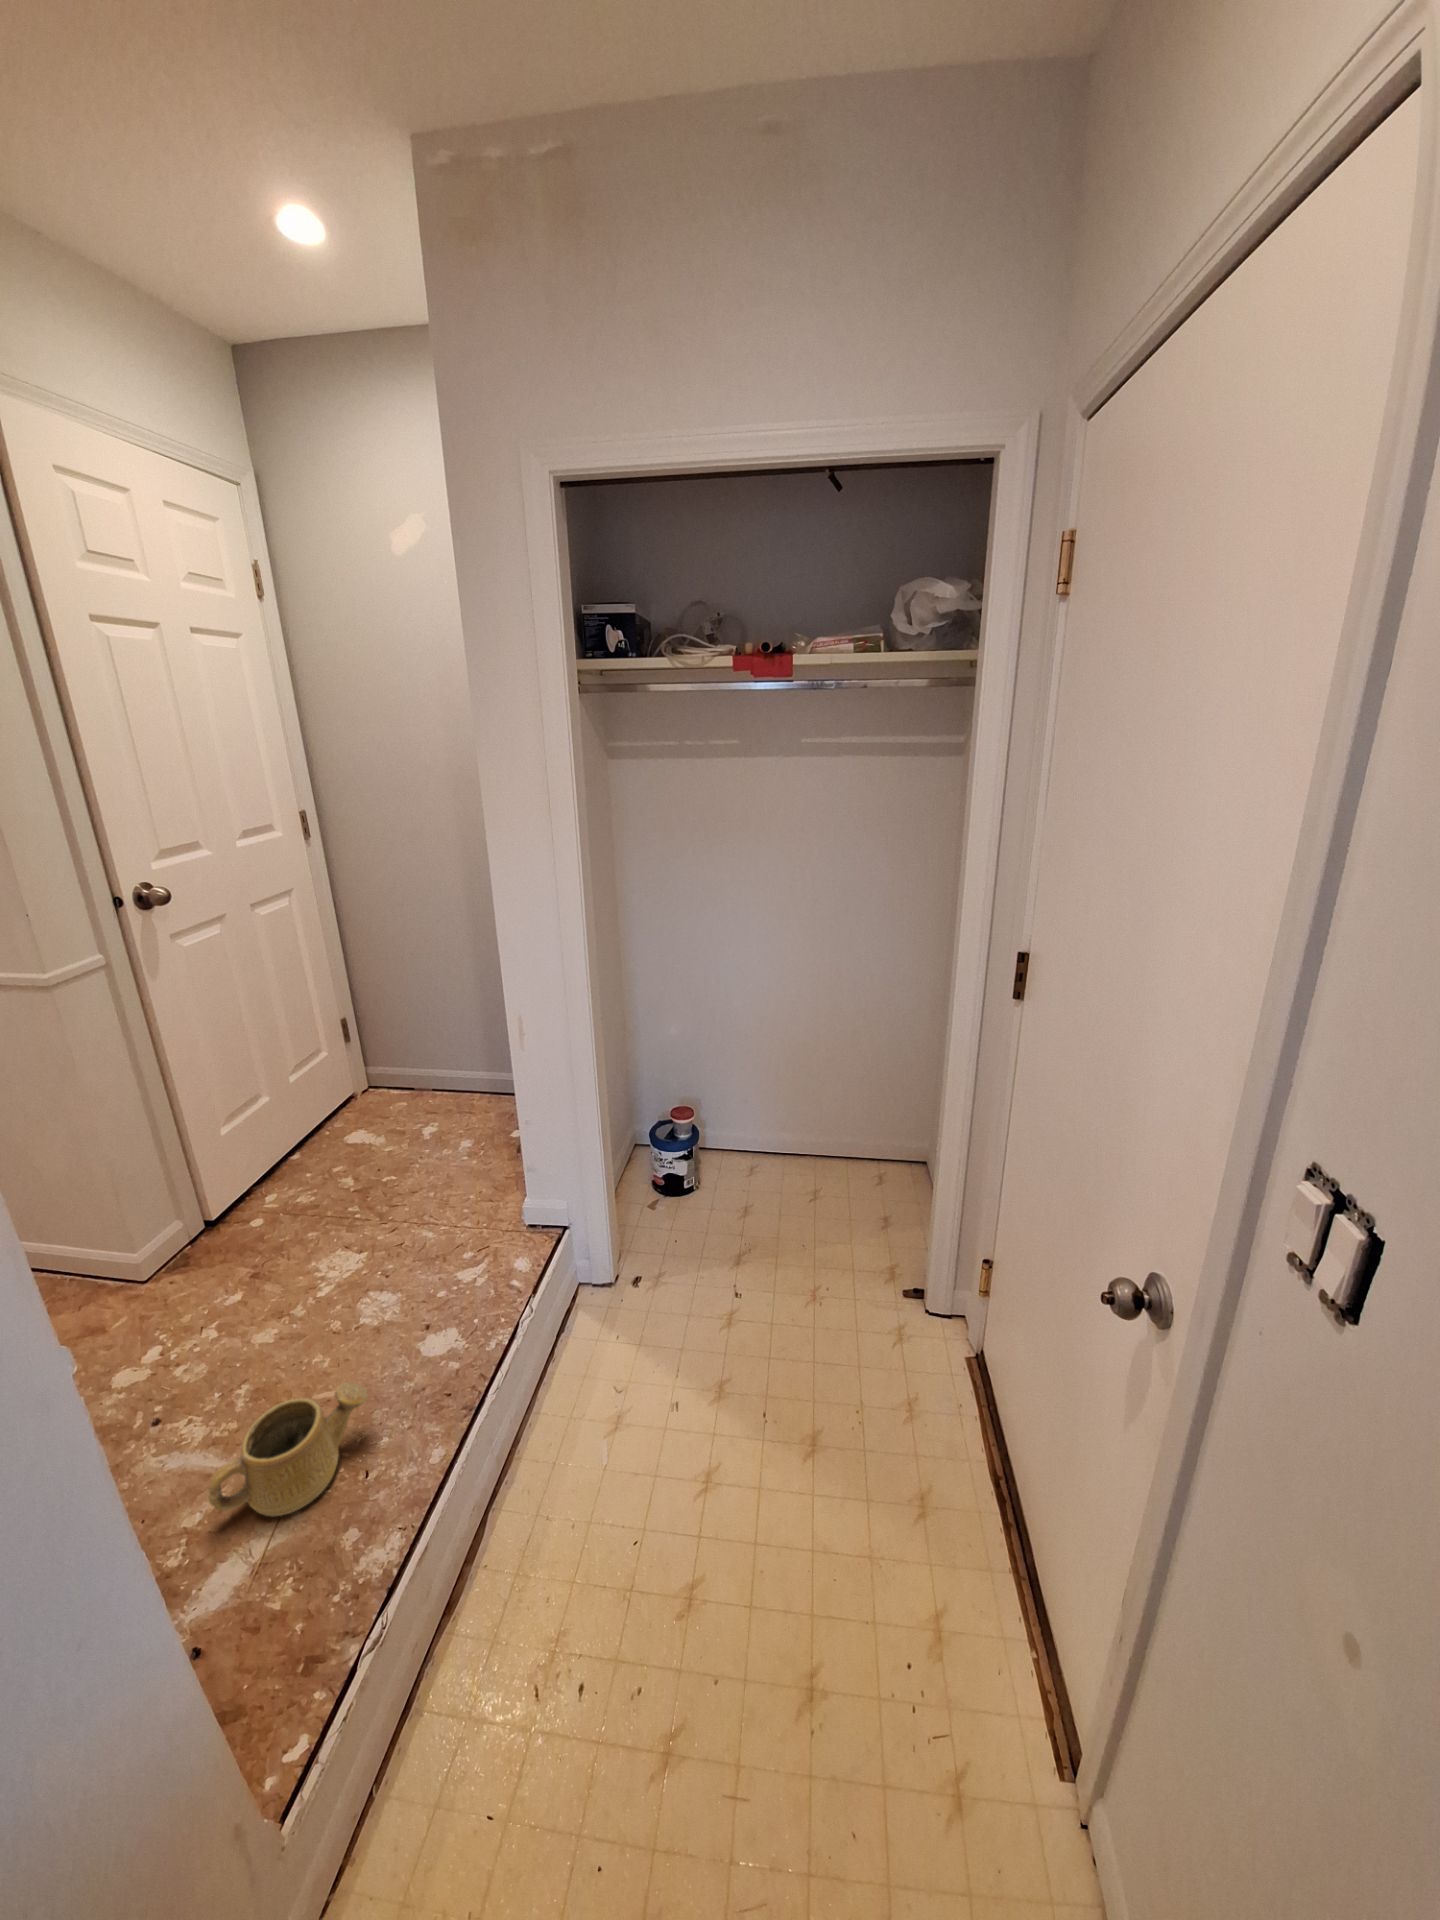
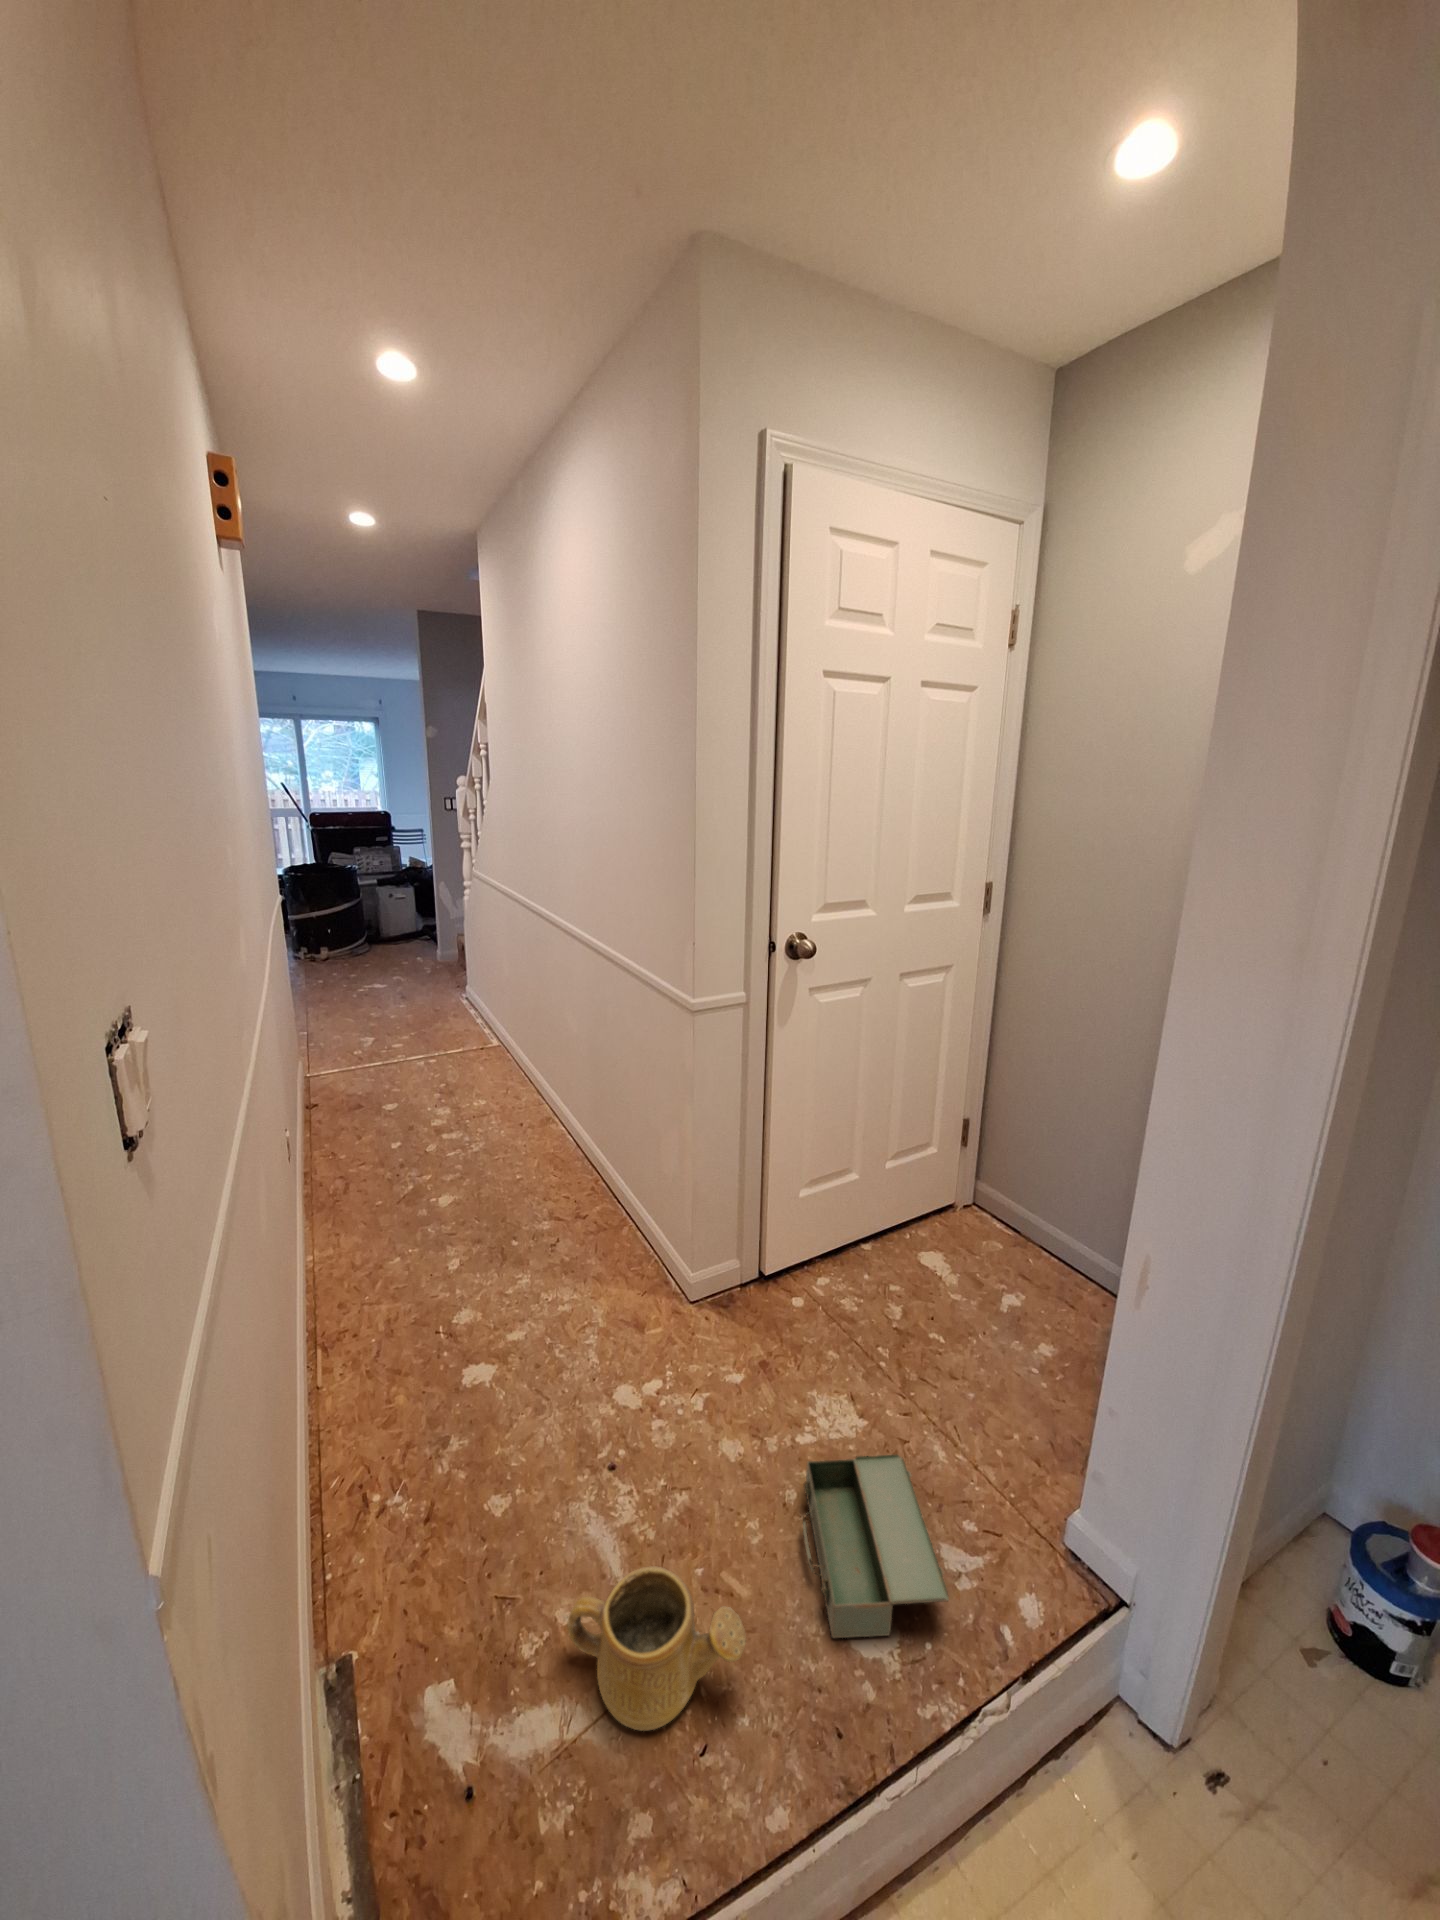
toolbox: none [342,1246,477,1361] -> present [803,1455,949,1638]

